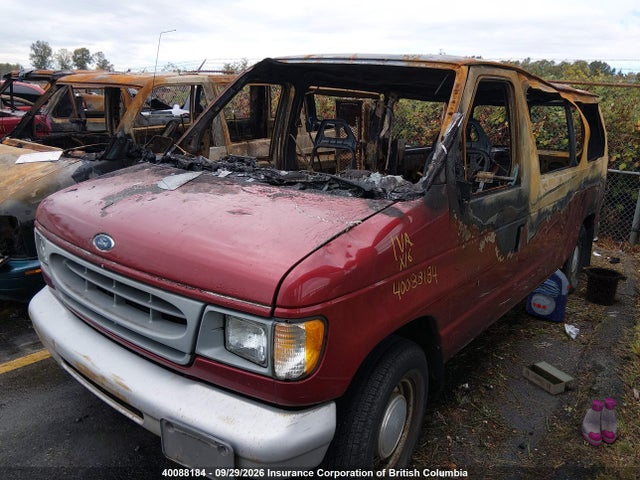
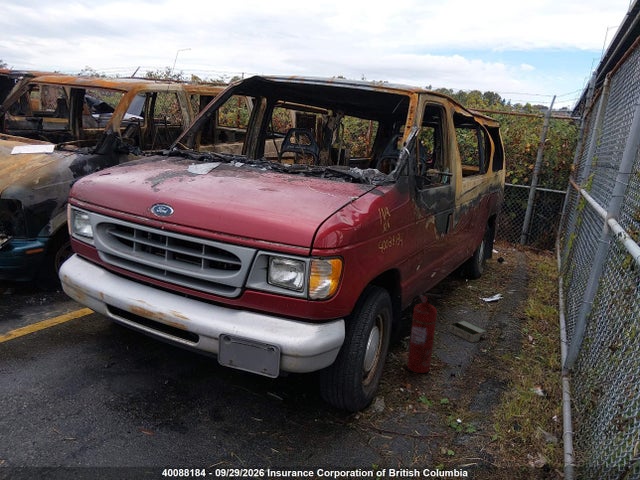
trash can: present [580,267,627,306] -> none [486,257,521,287]
backpack: present [526,269,570,322] -> none [446,254,480,297]
fire extinguisher: none [457,339,501,447] -> present [407,293,441,373]
boots: present [582,397,618,446] -> none [493,337,518,371]

